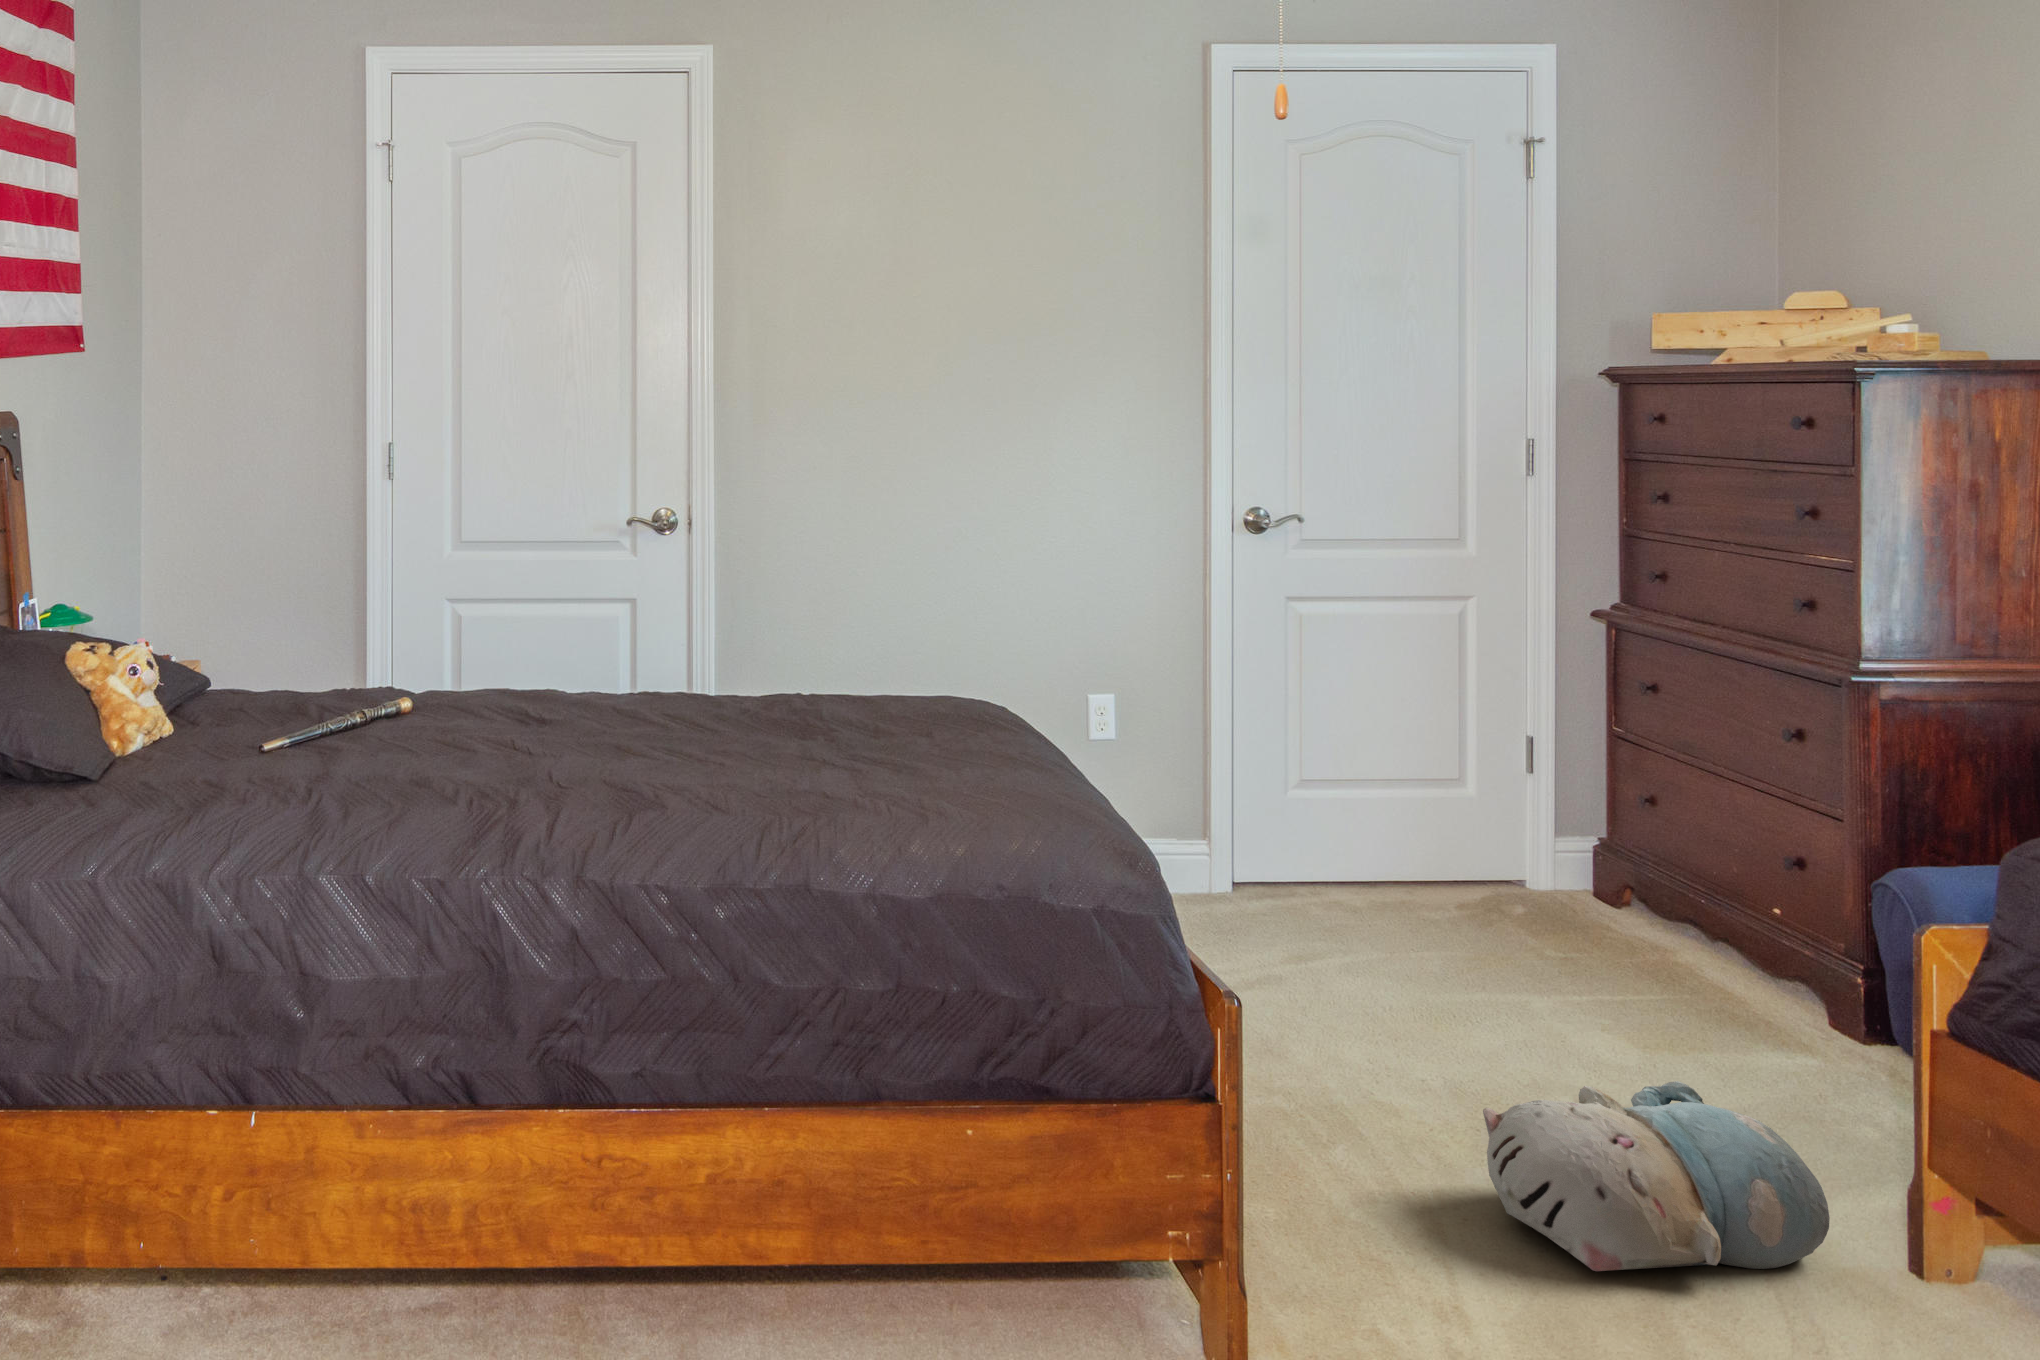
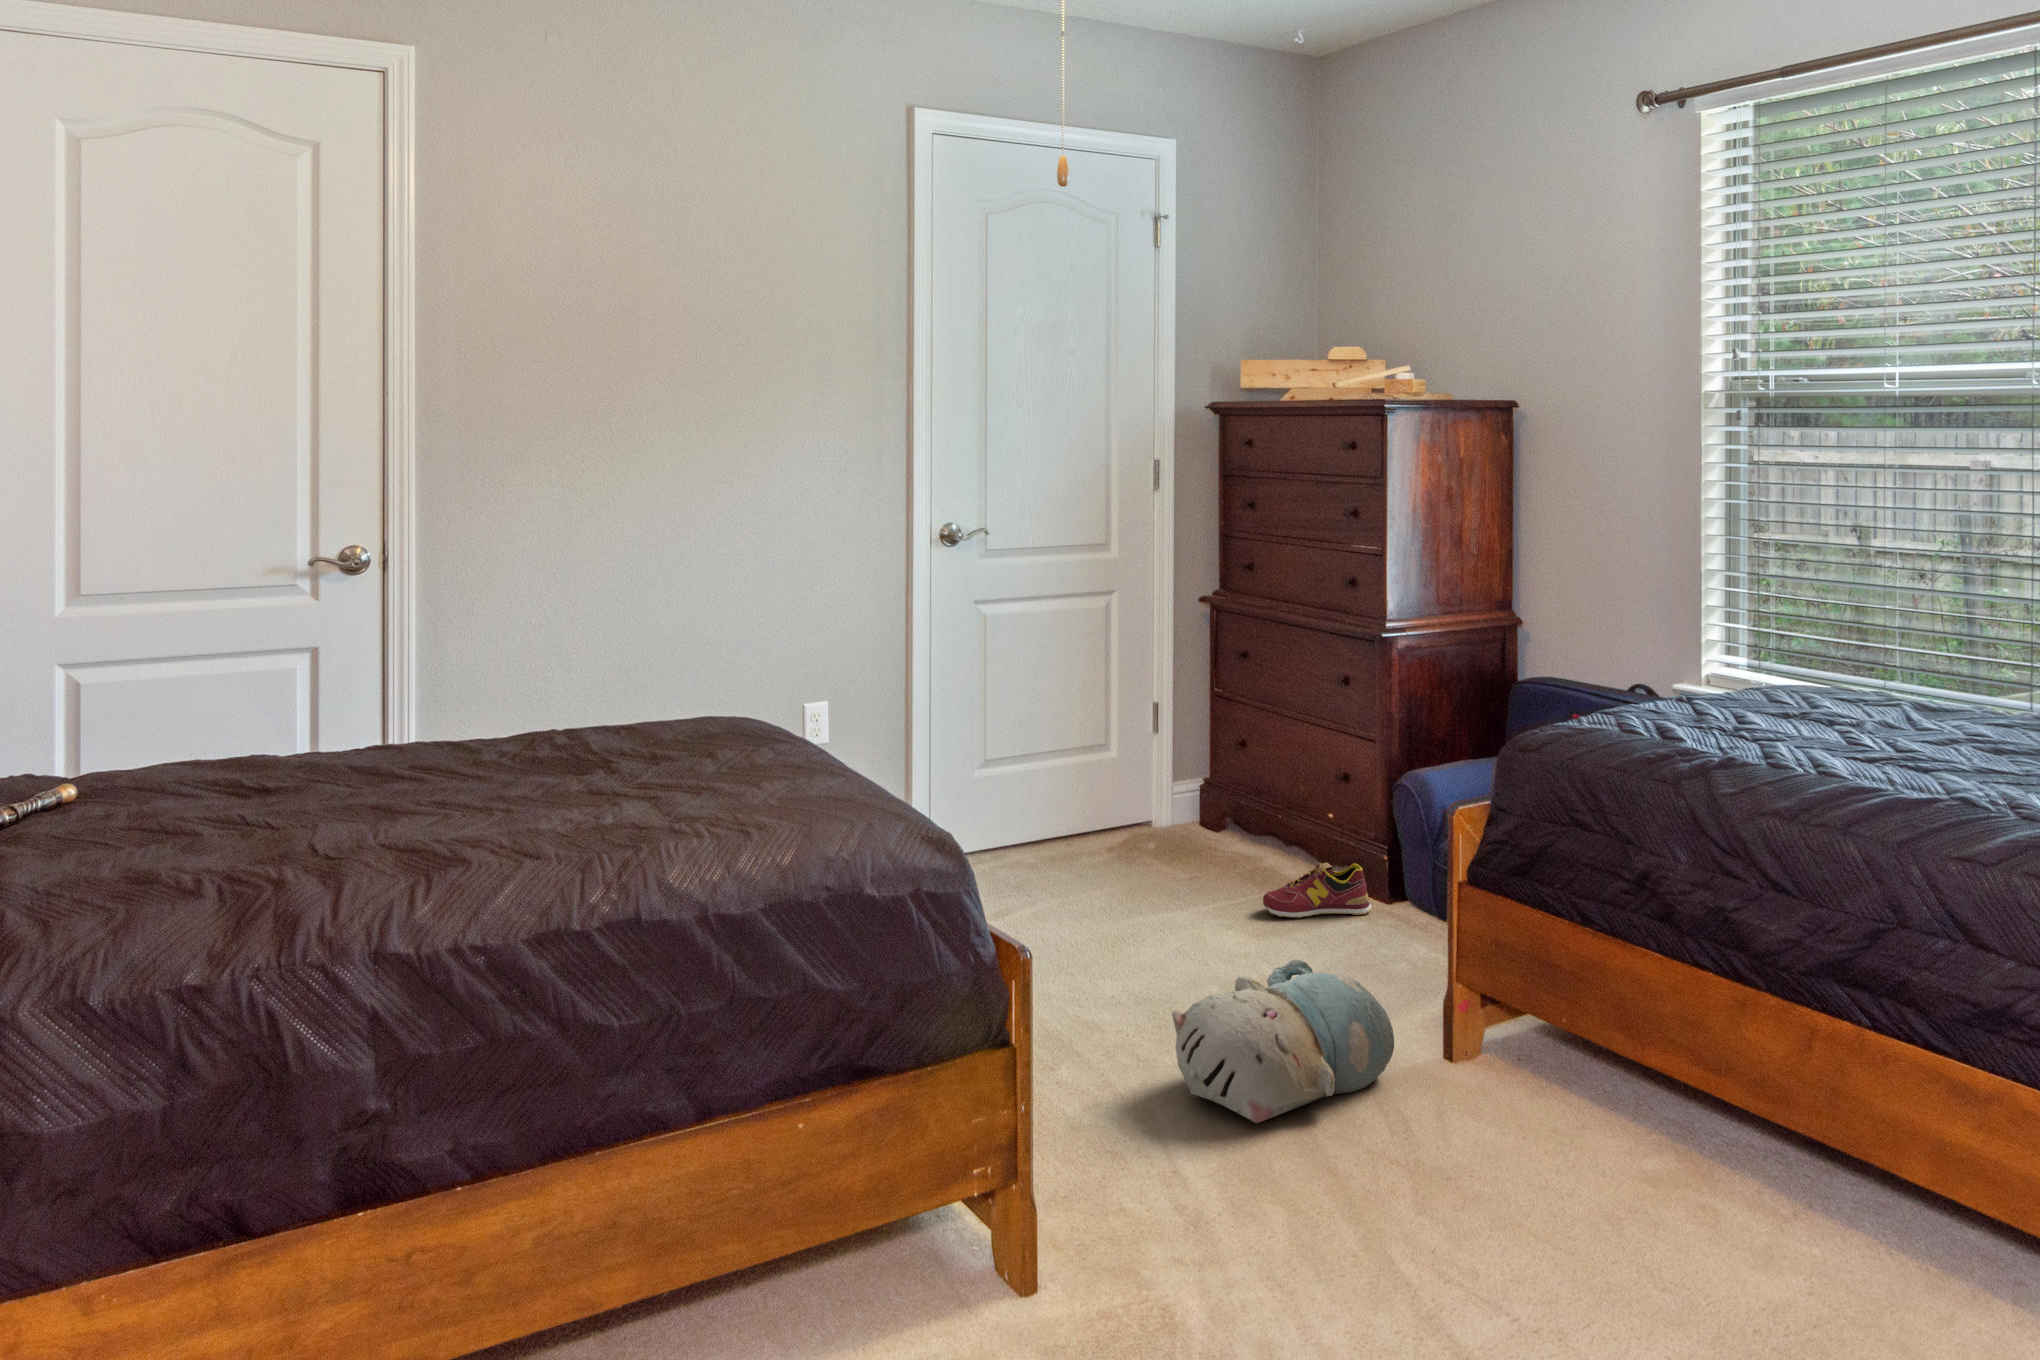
sneaker: none [1662,966,1840,1044] -> present [1263,863,1372,918]

